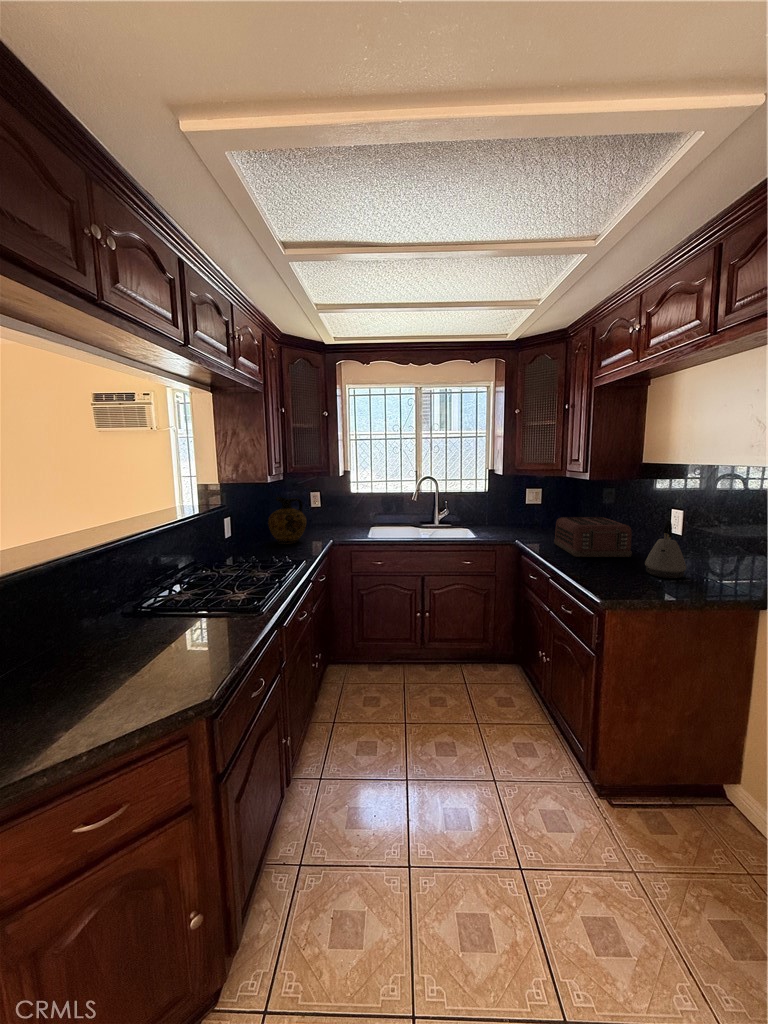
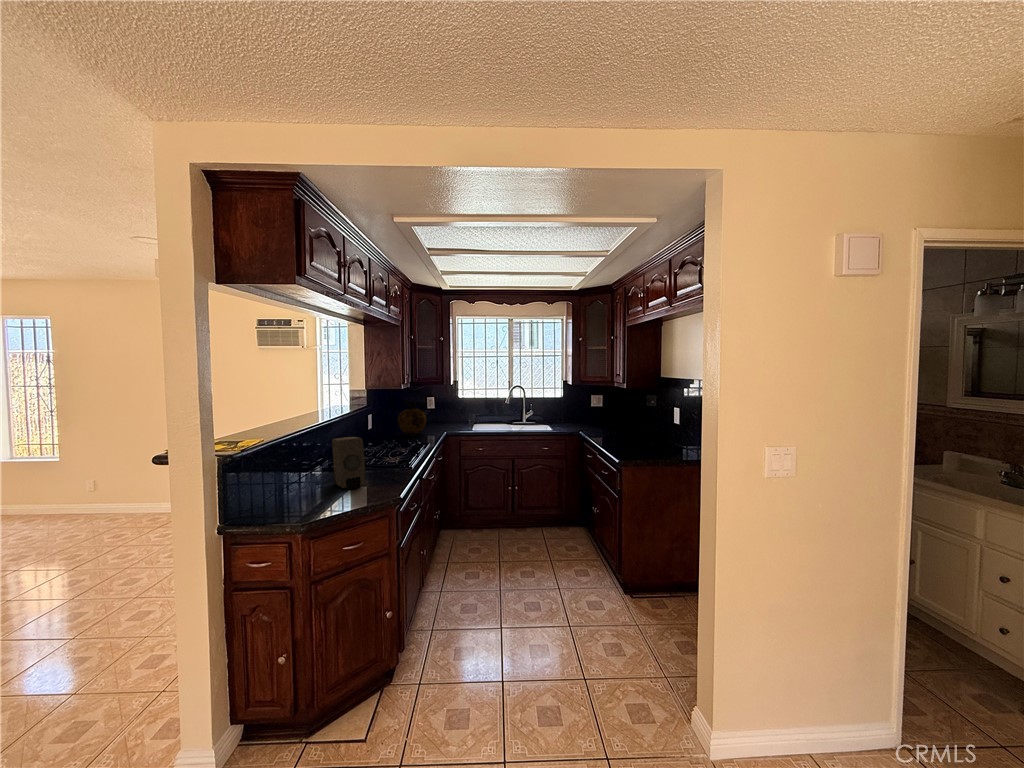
toaster: present [554,517,632,557] -> none [606,415,653,441]
kettle: present [645,521,686,578] -> none [654,415,677,451]
soap dispenser: none [101,569,160,673] -> present [332,437,365,490]

